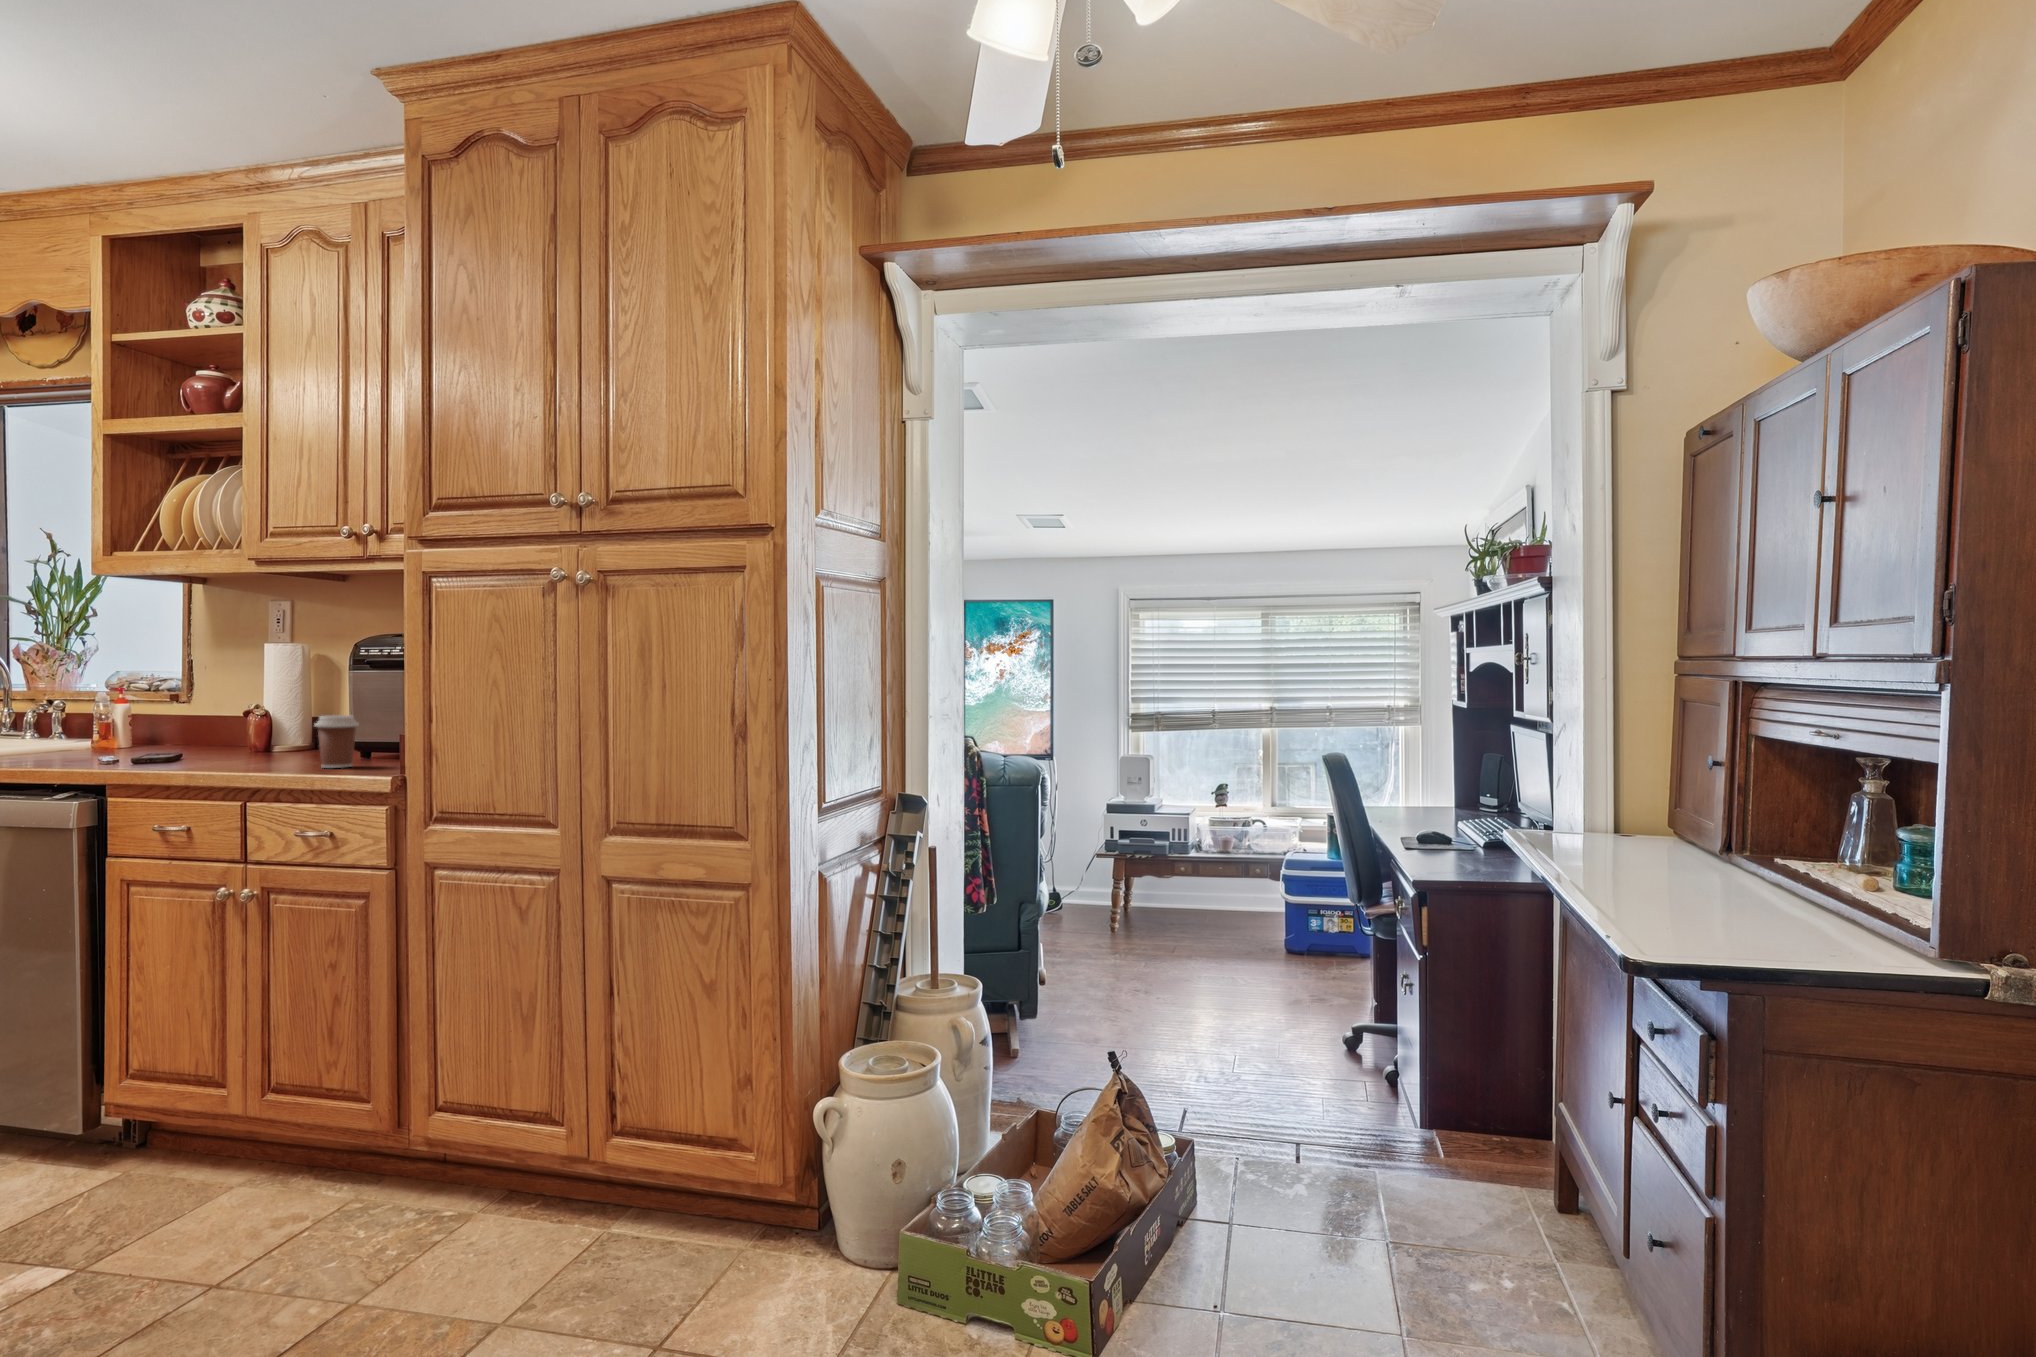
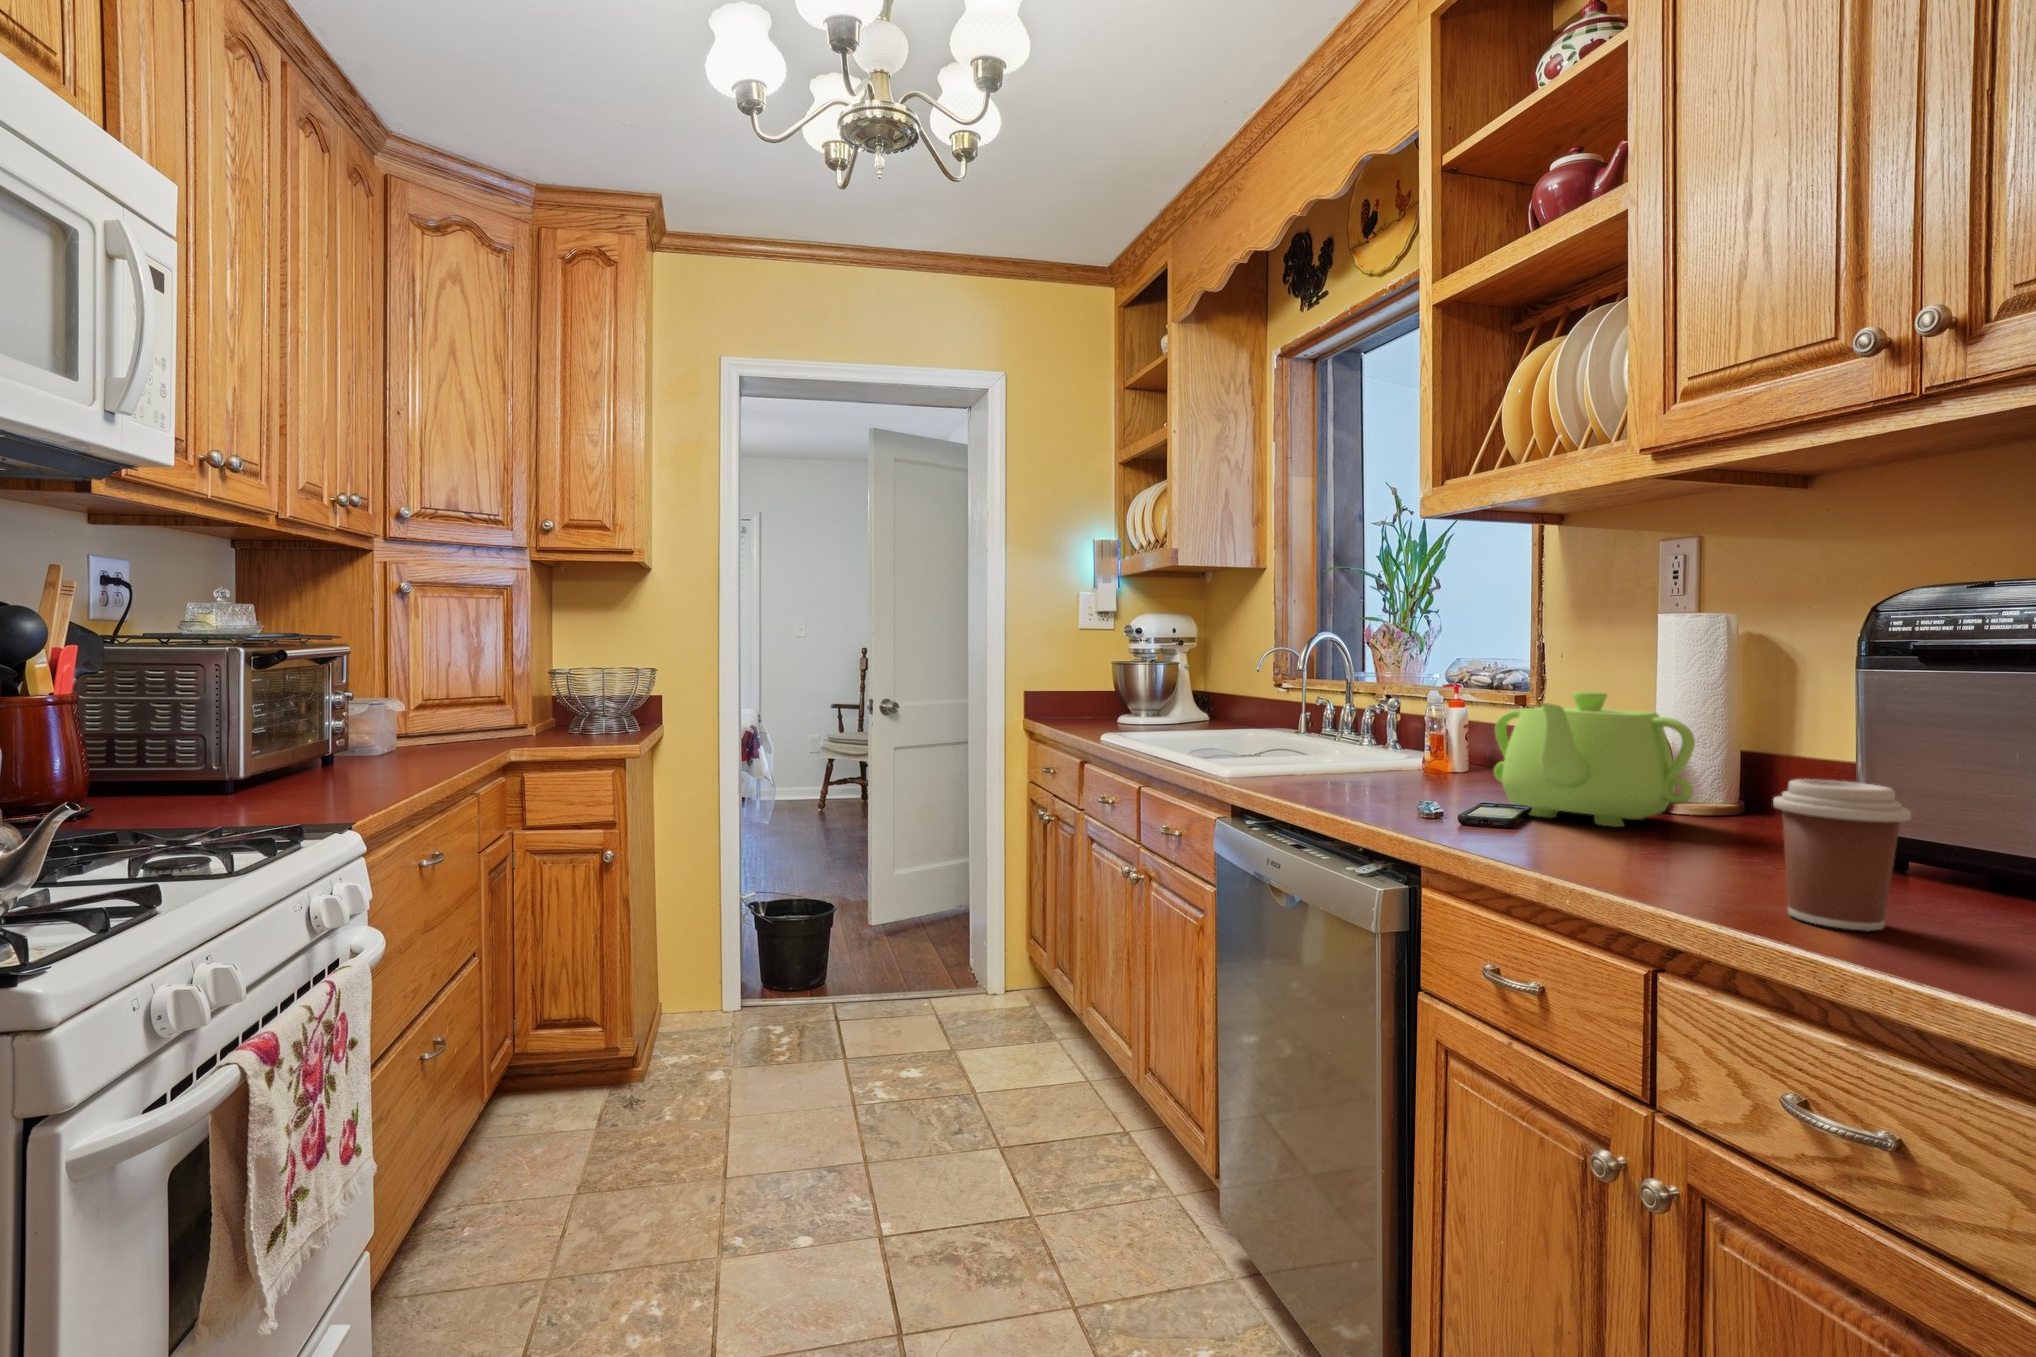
teapot: none [171,688,285,759] -> present [1494,692,1695,827]

